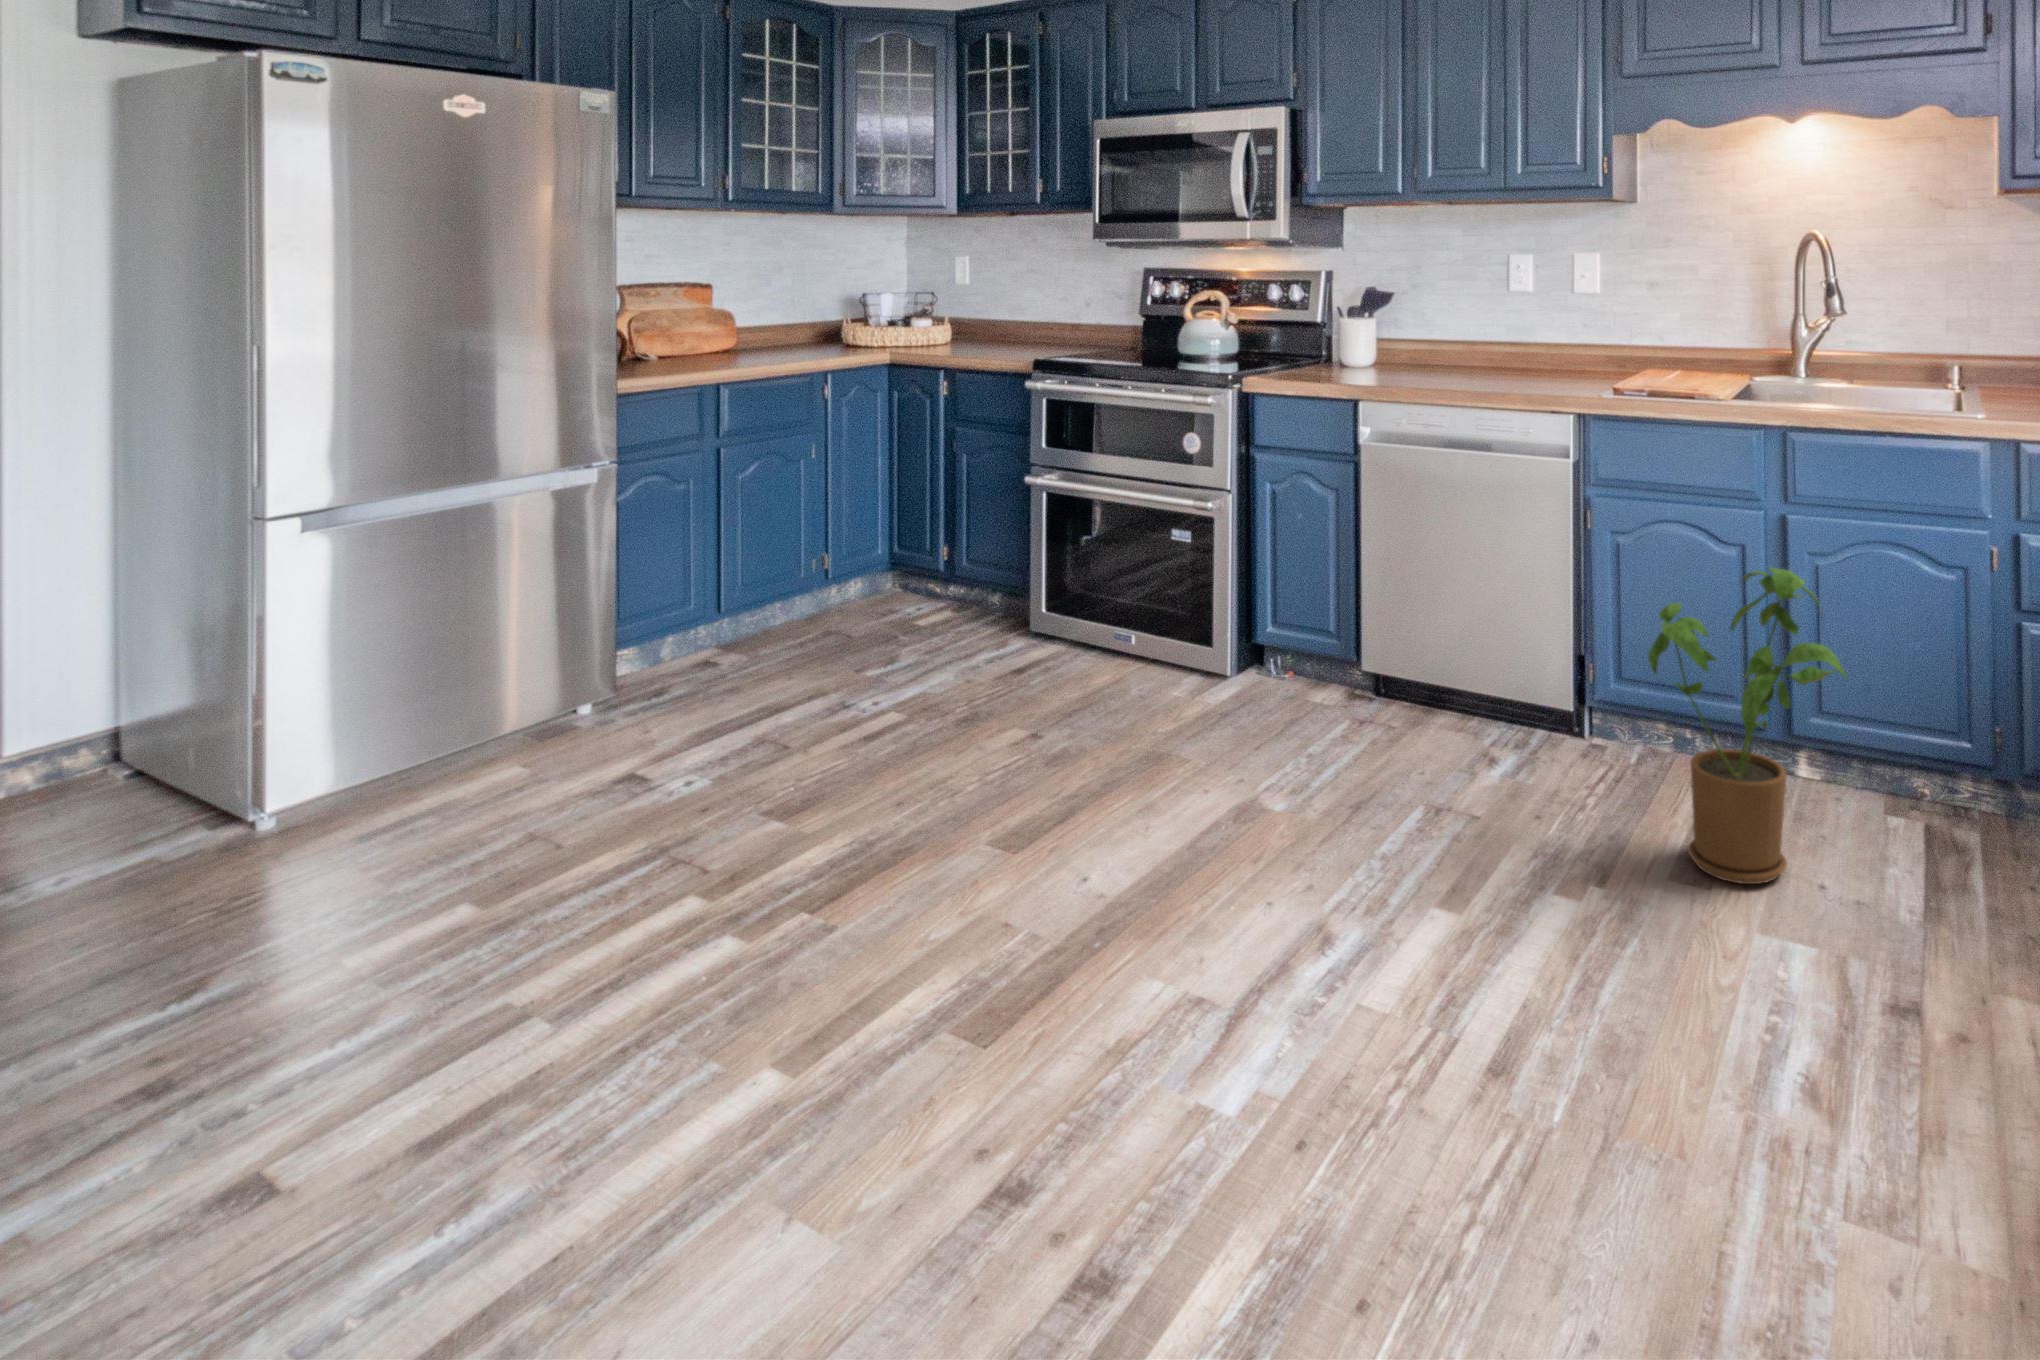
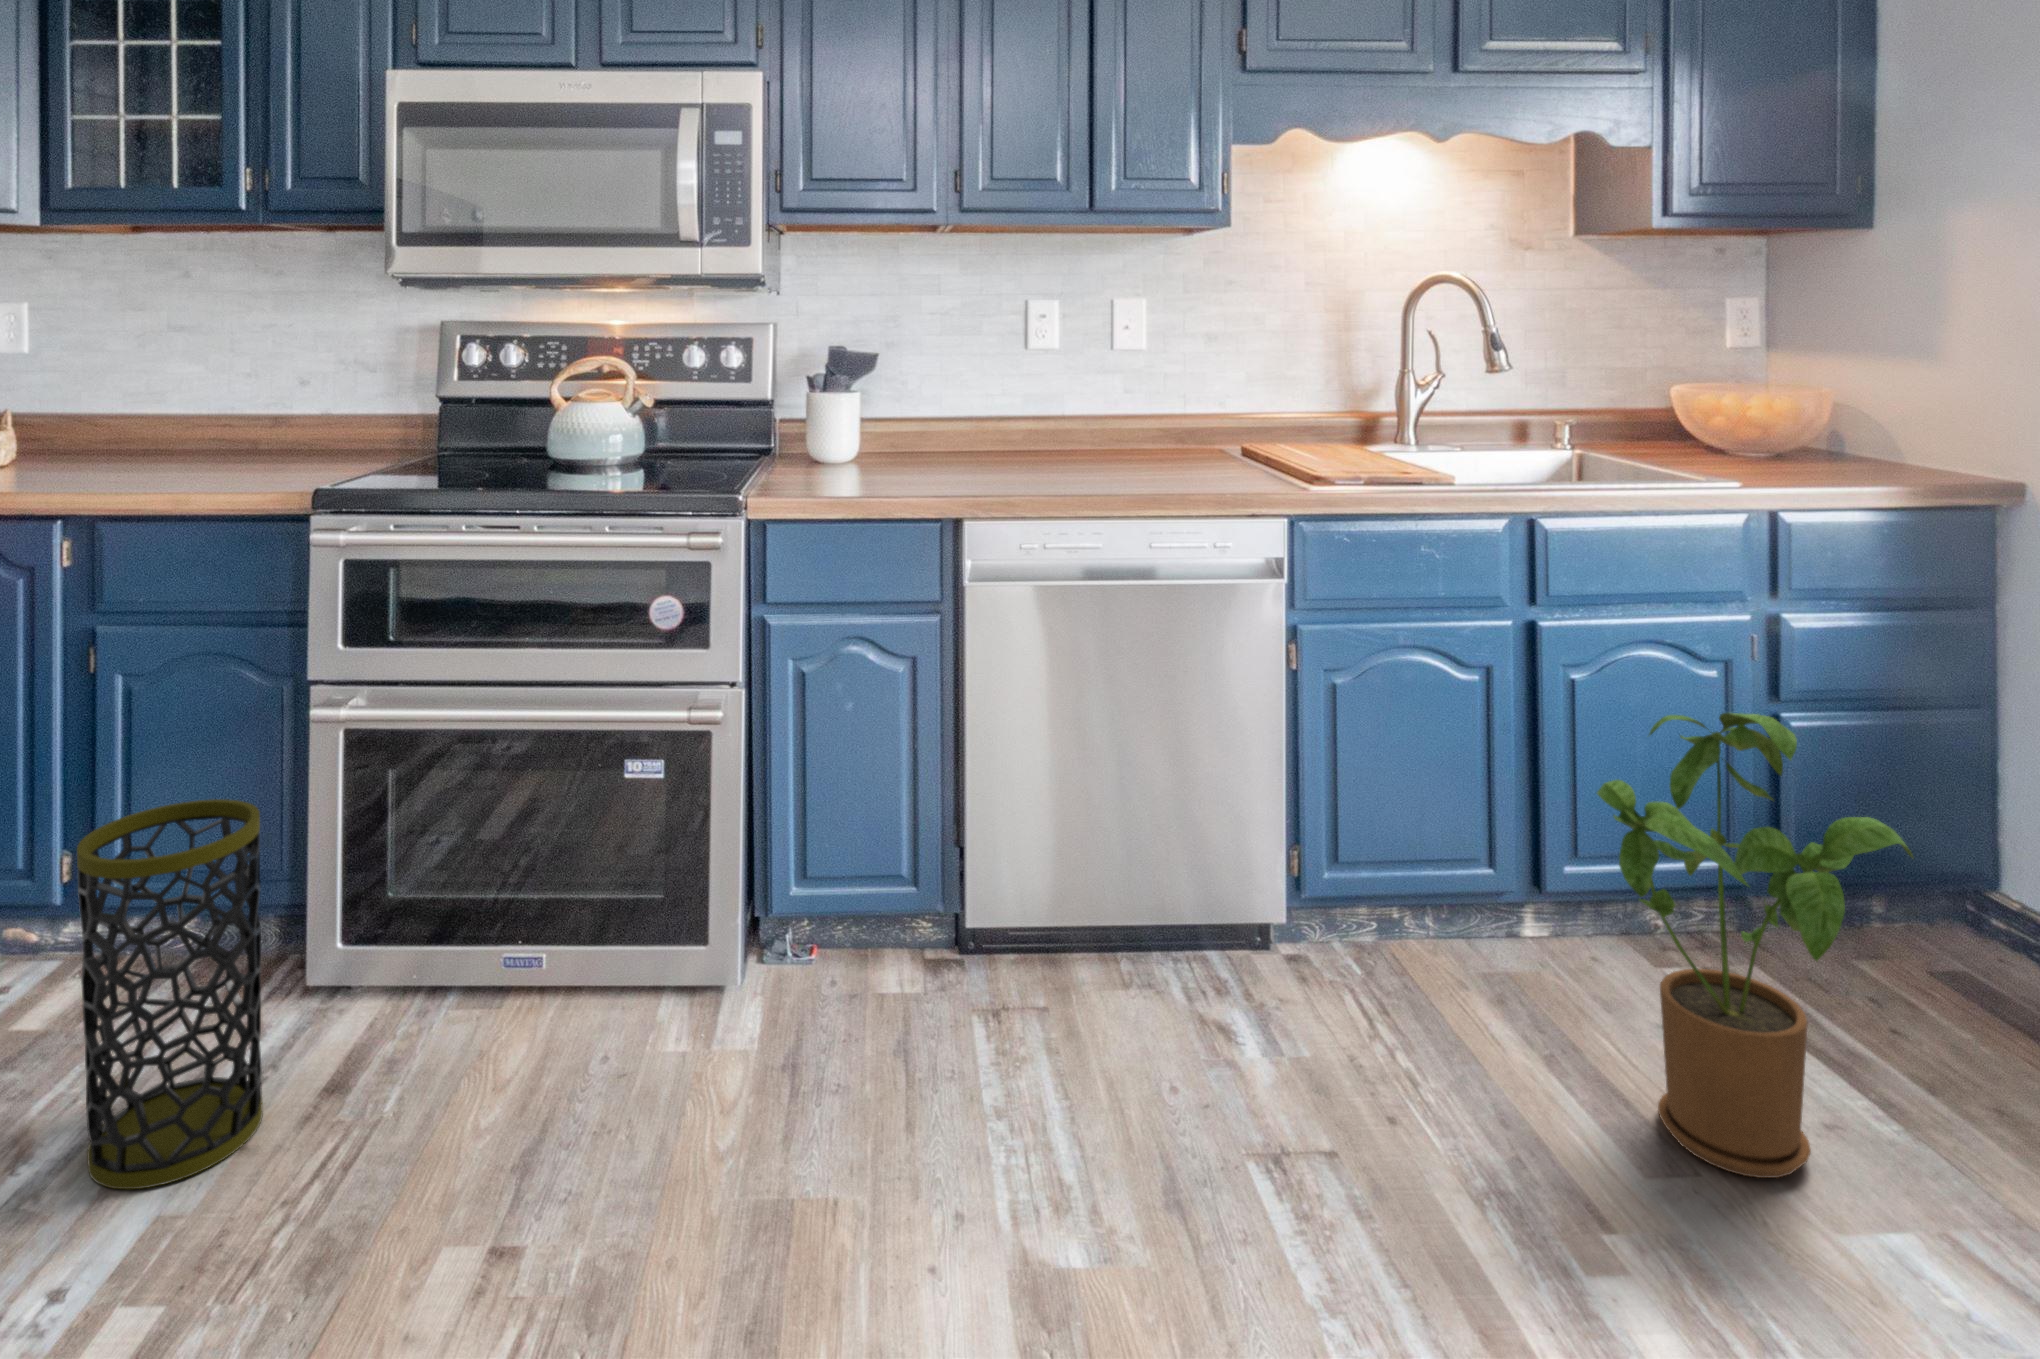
trash can: none [904,511,984,680] -> present [77,799,263,1189]

